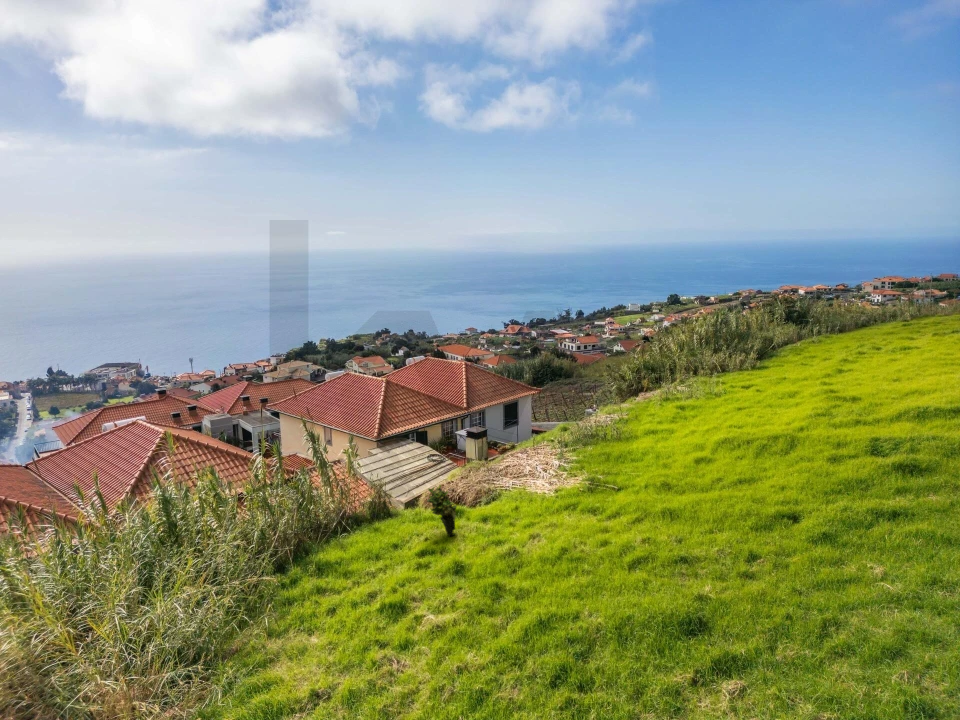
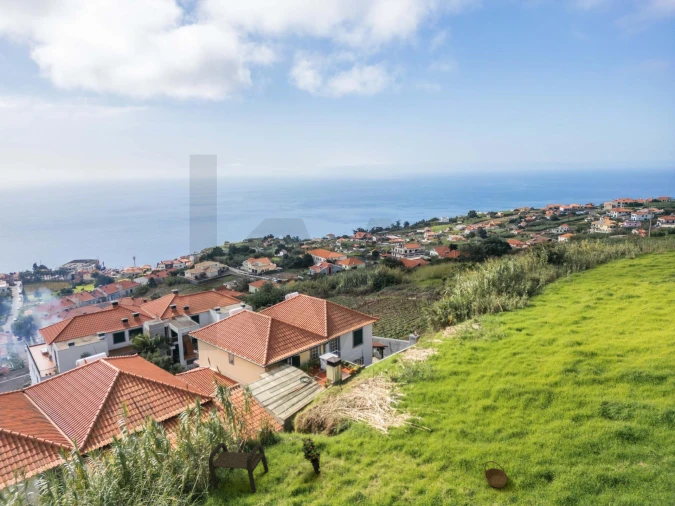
bench: none [291,495,380,561] -> present [208,443,269,493]
basket: none [700,496,735,533] -> present [484,461,507,488]

